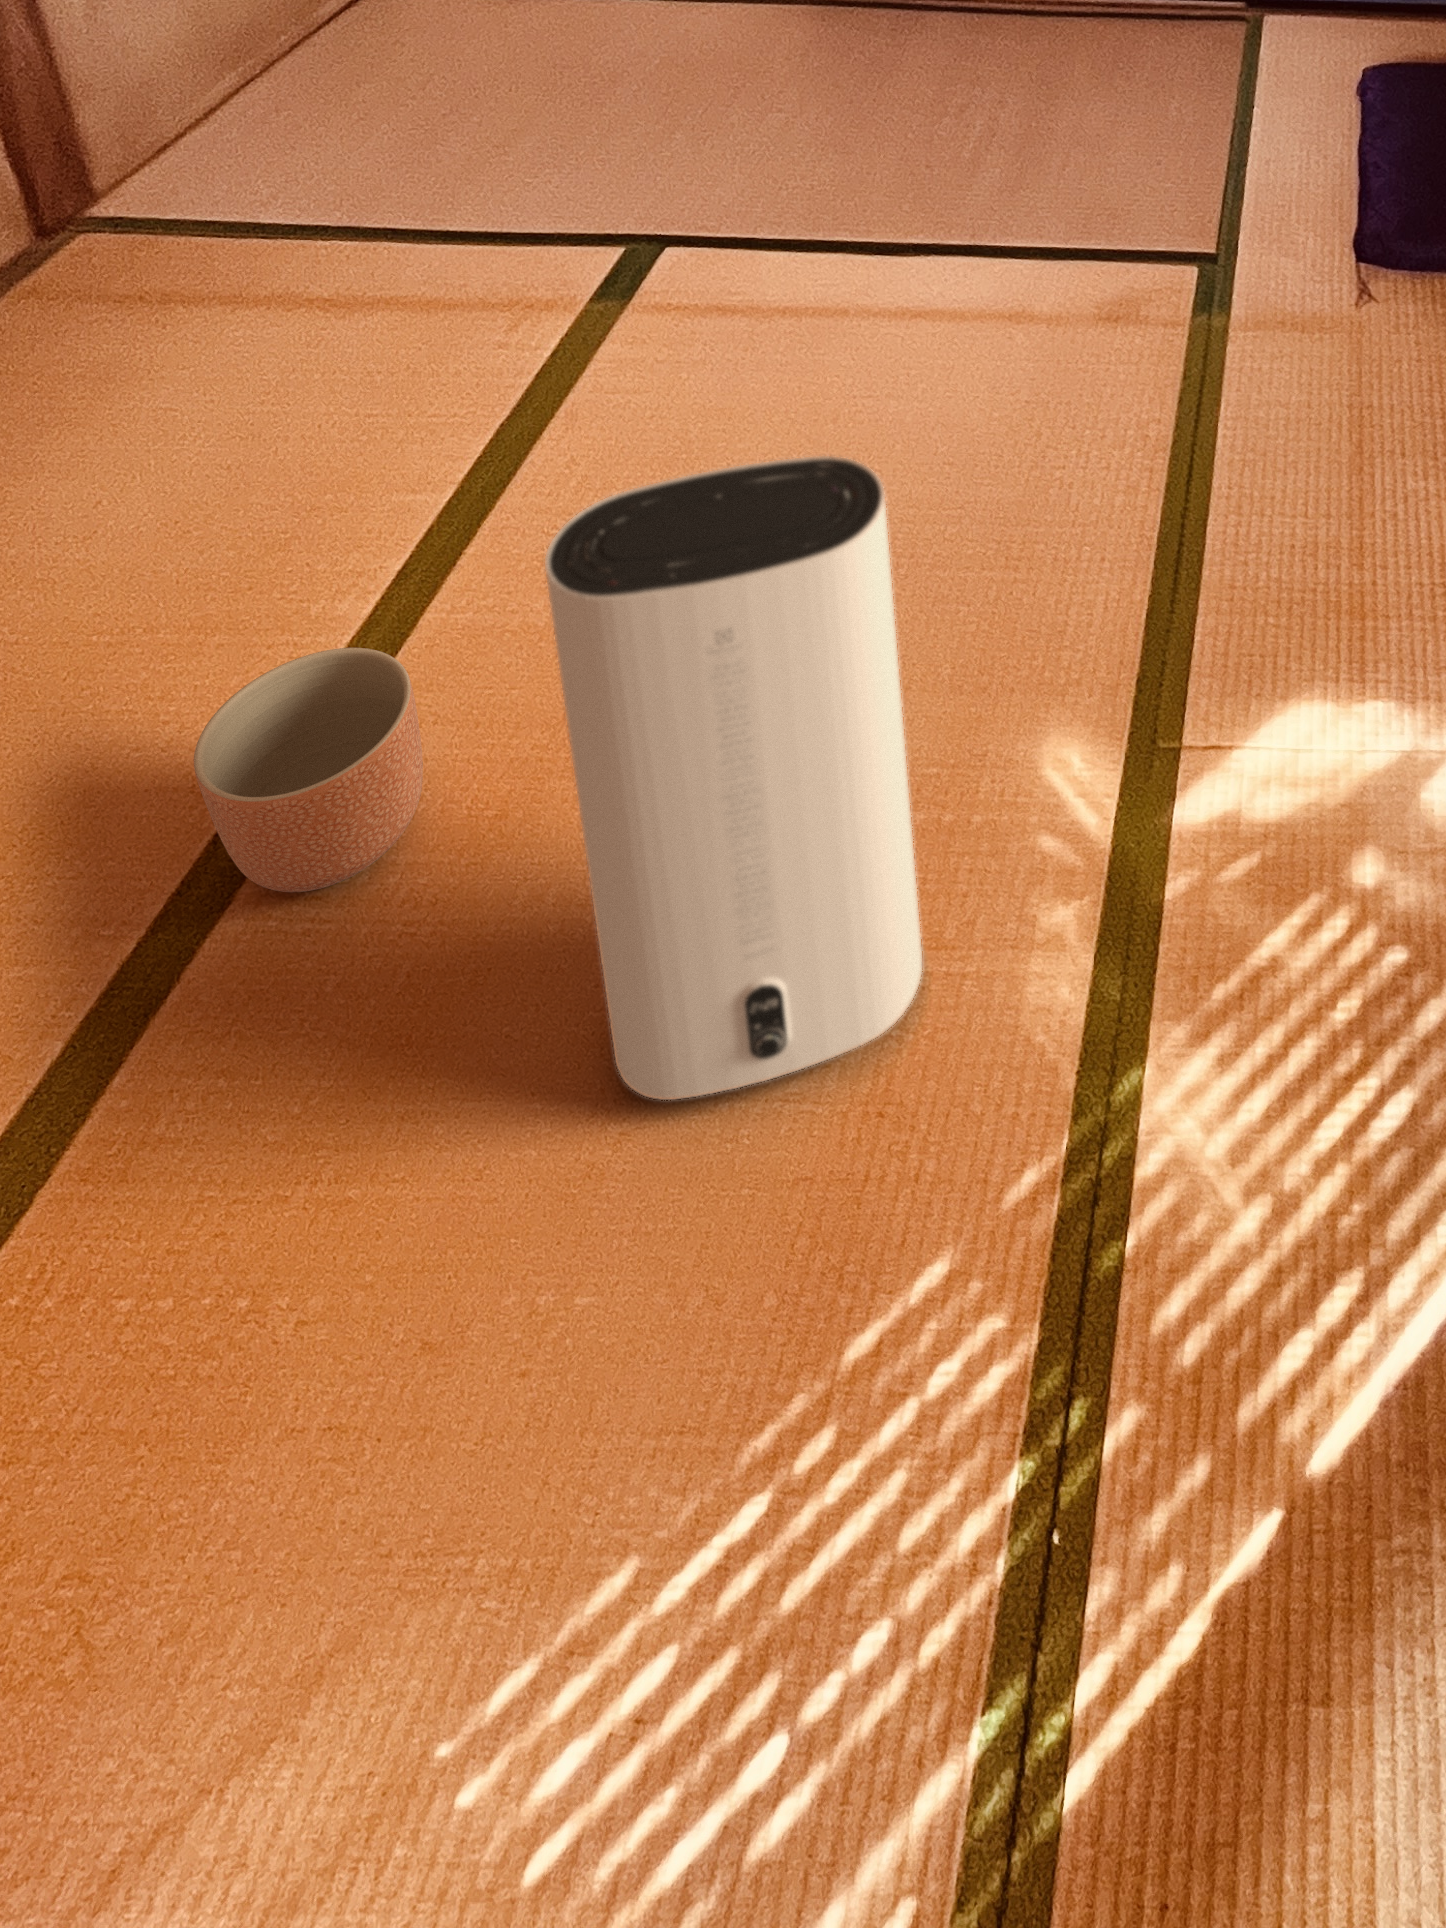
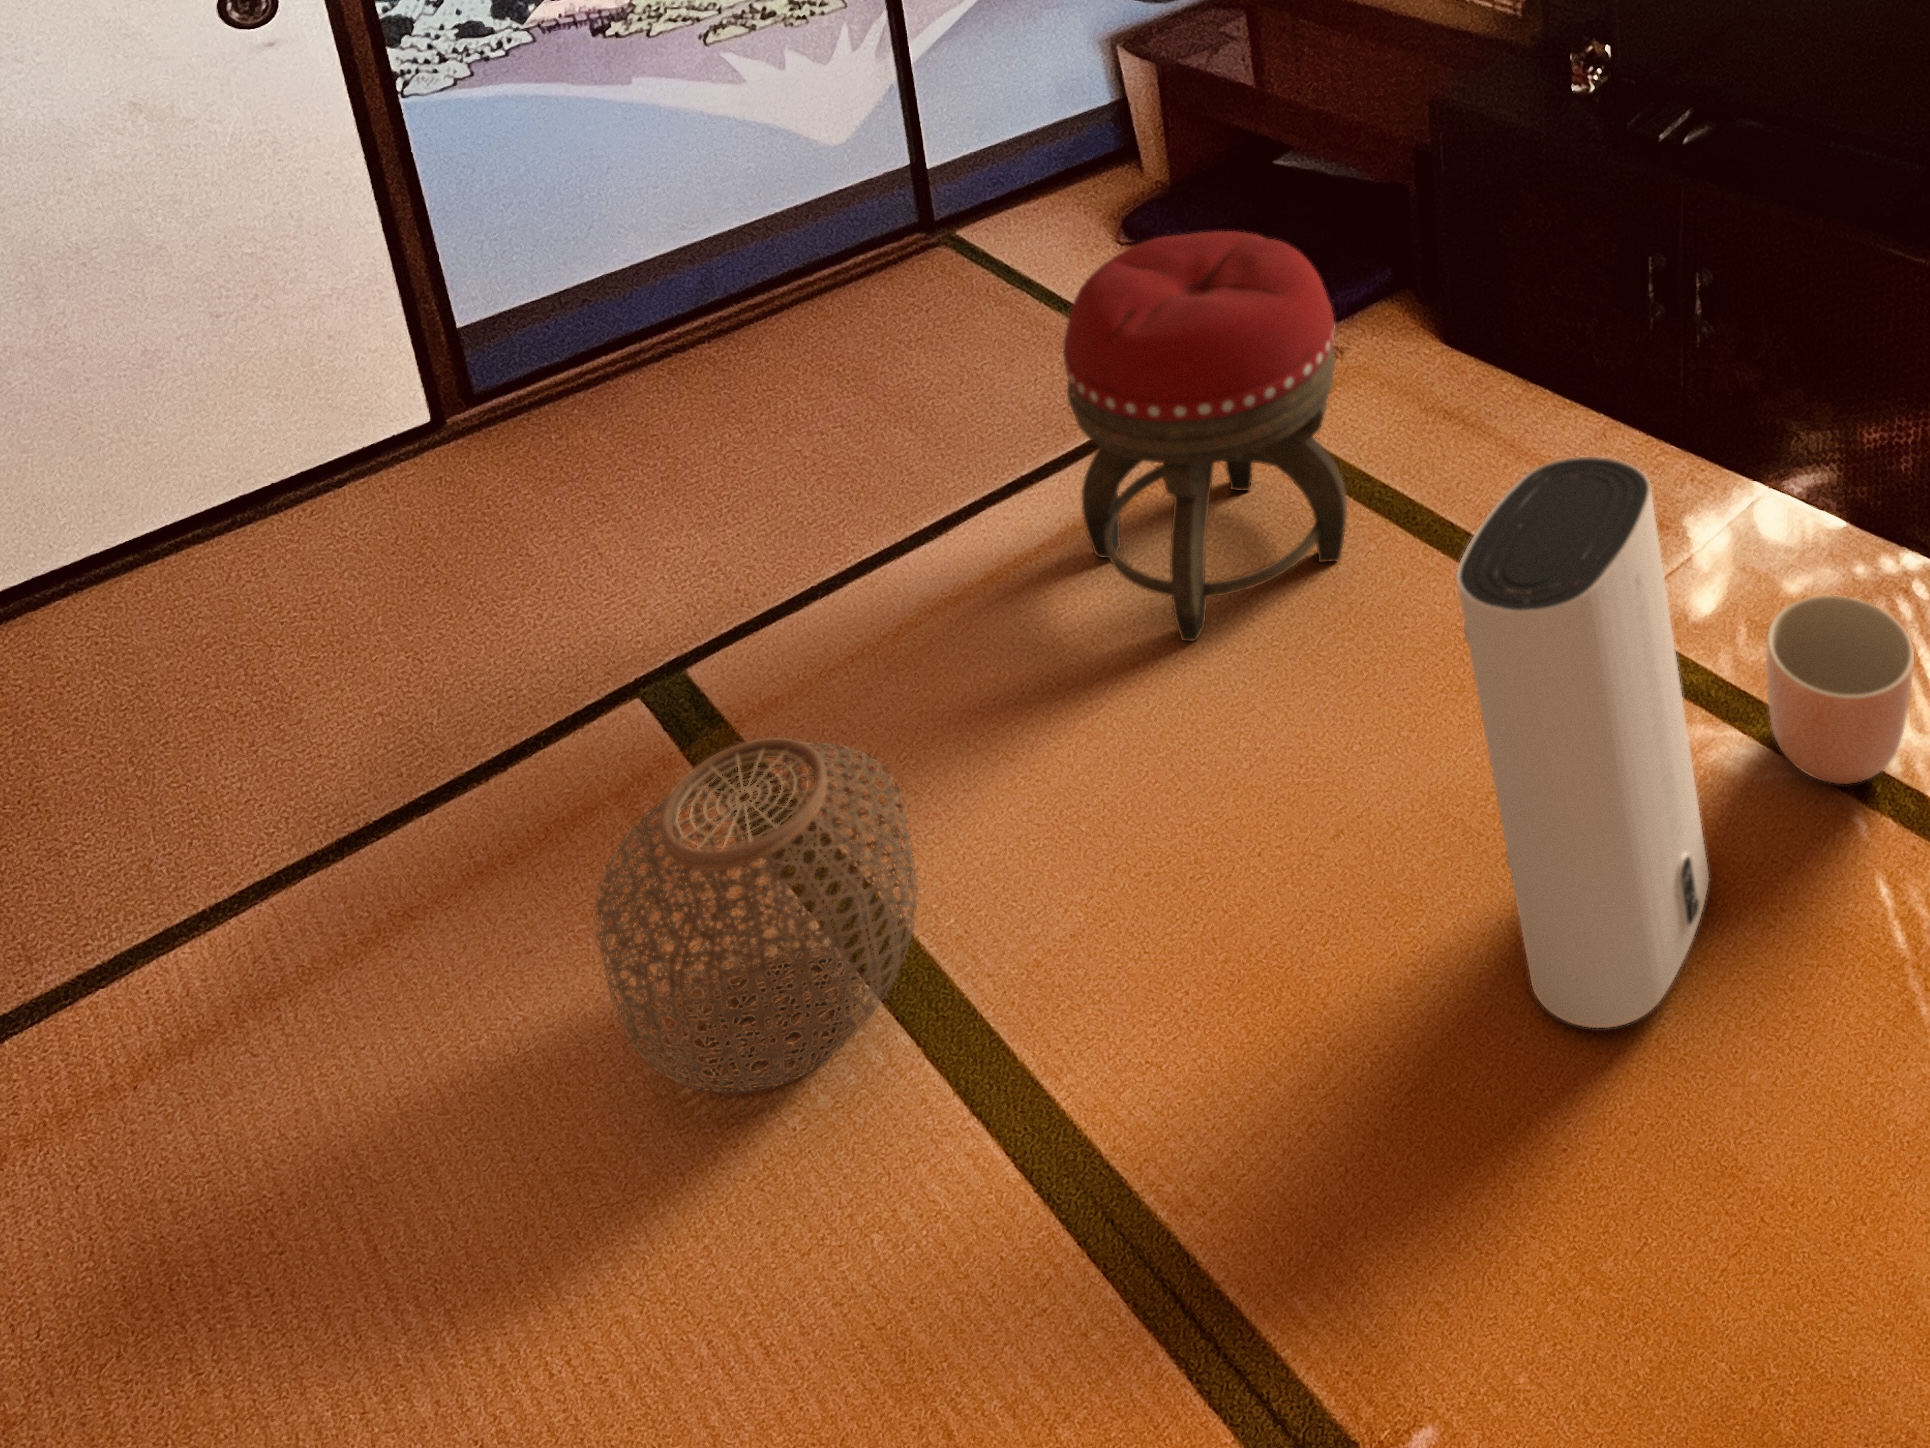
footstool: none [880,62,1174,477] -> present [1063,231,1347,641]
woven basket: none [205,283,501,567] -> present [595,737,917,1093]
planter: present [194,648,423,892] -> present [1767,595,1914,784]

